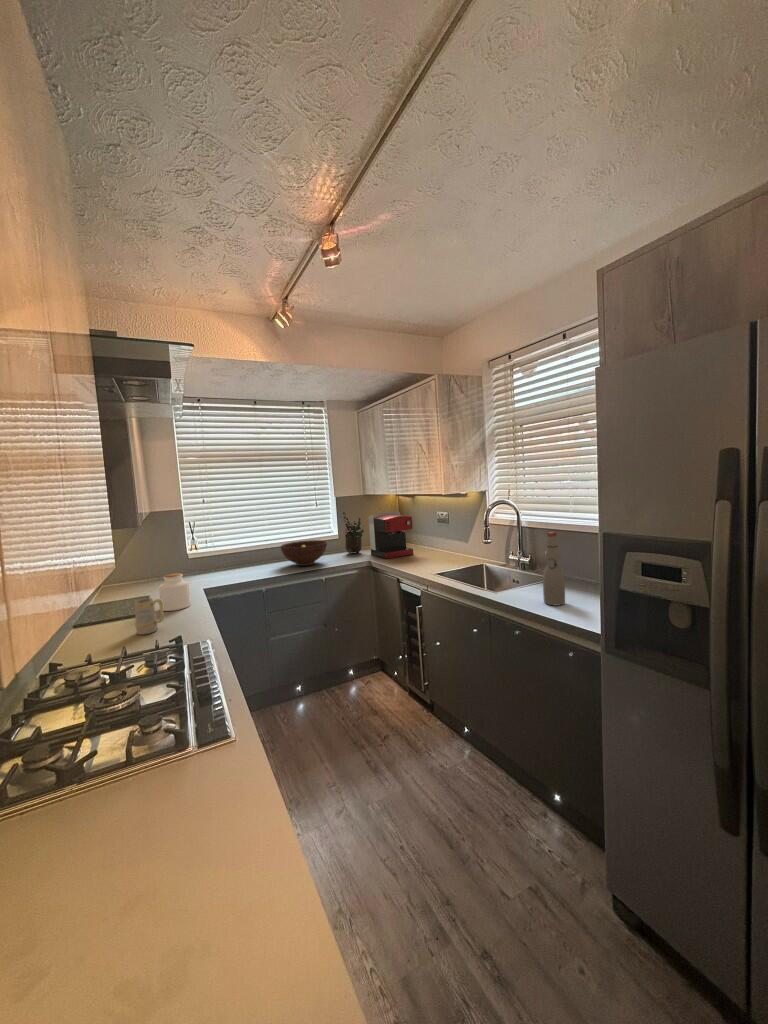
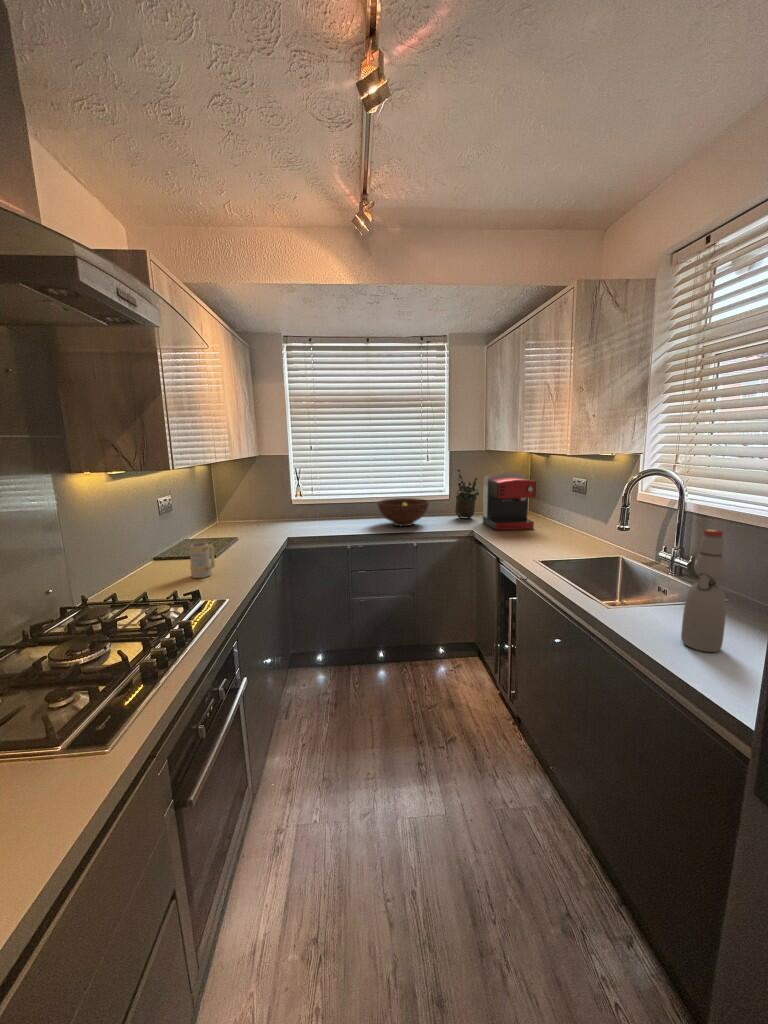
jar: present [159,573,191,611] -> none [233,519,263,557]

